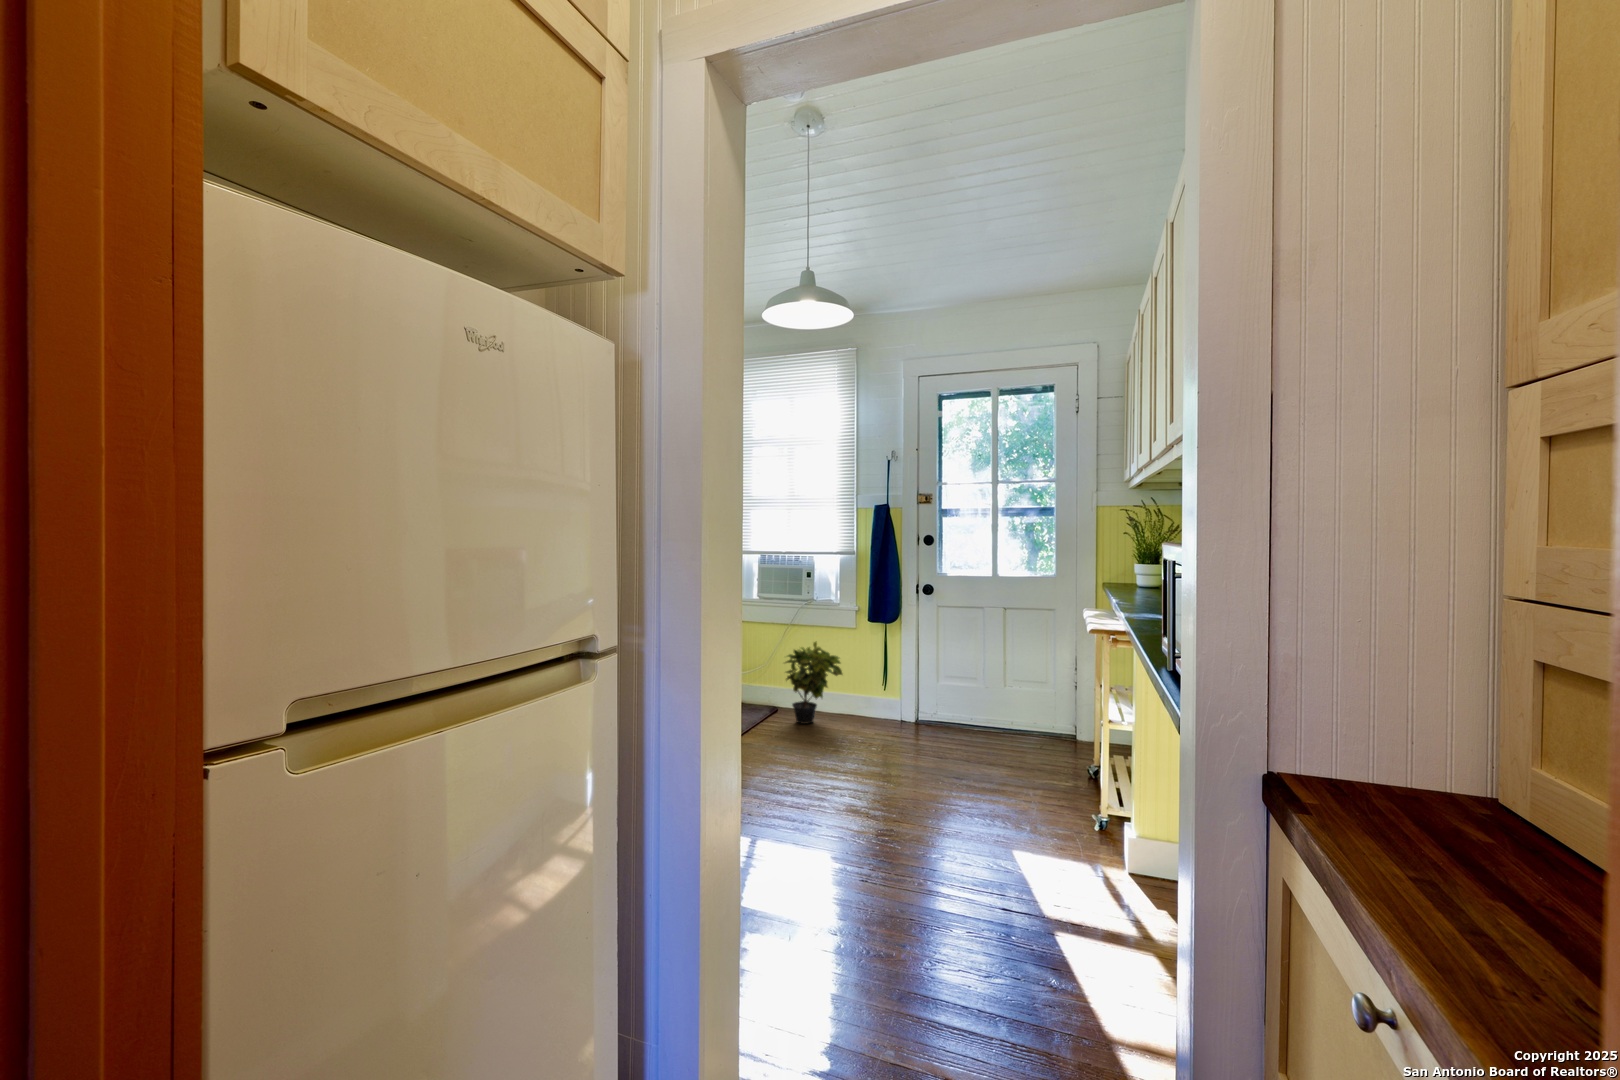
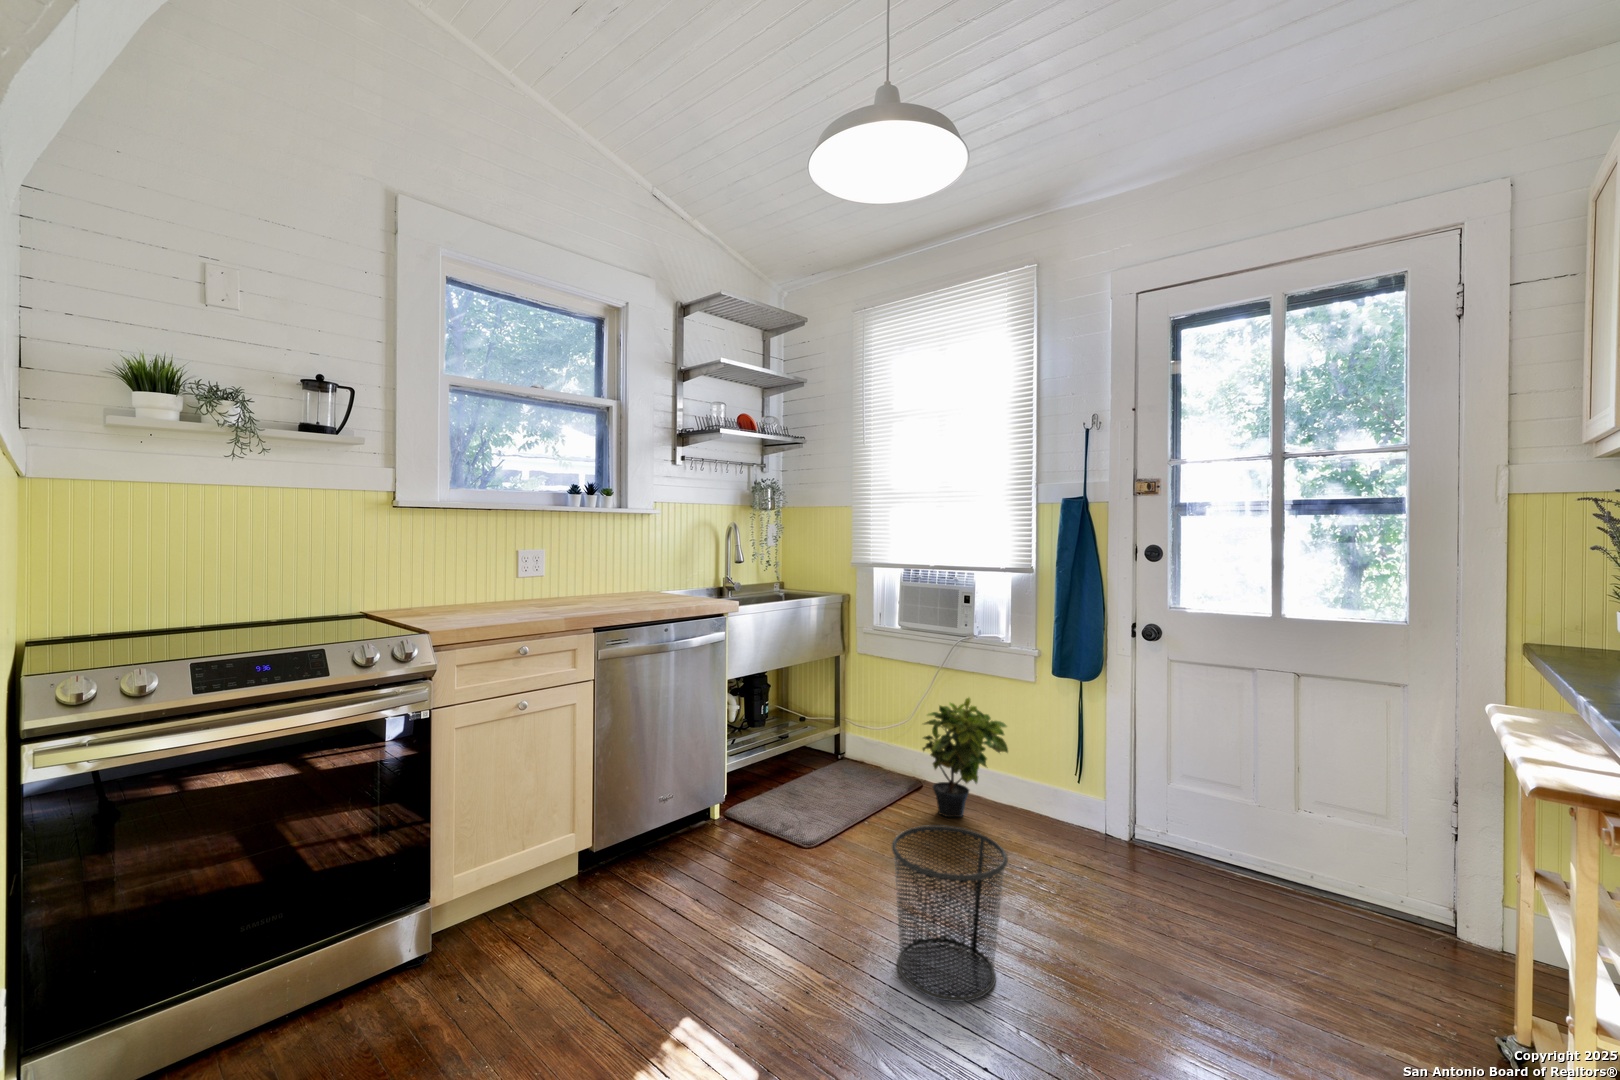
waste bin: none [804,713,872,807] -> present [892,825,1008,1002]

